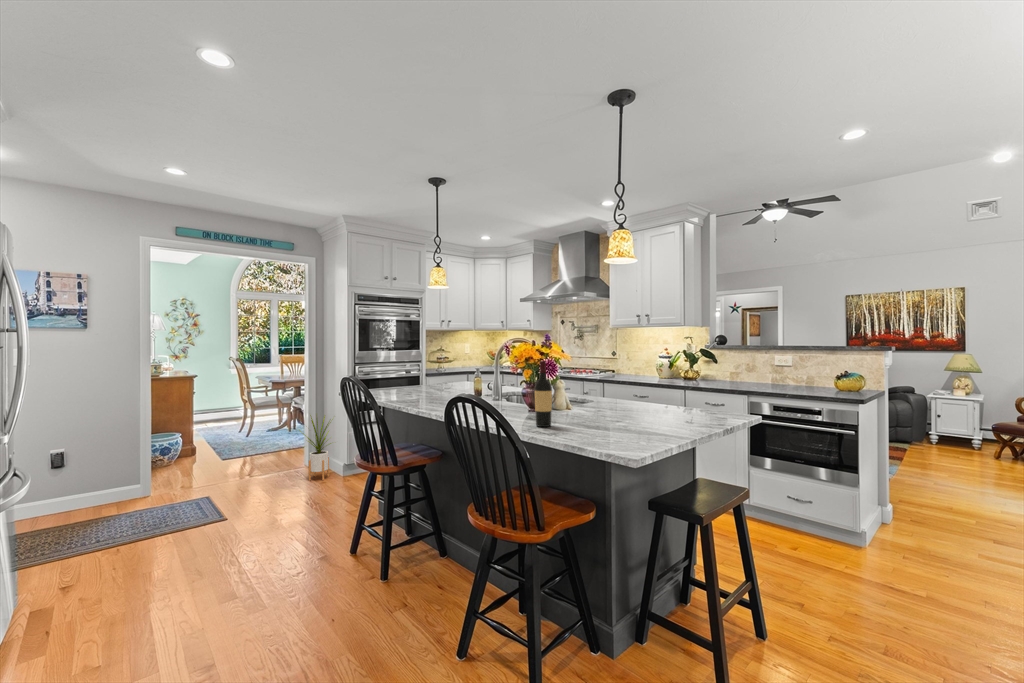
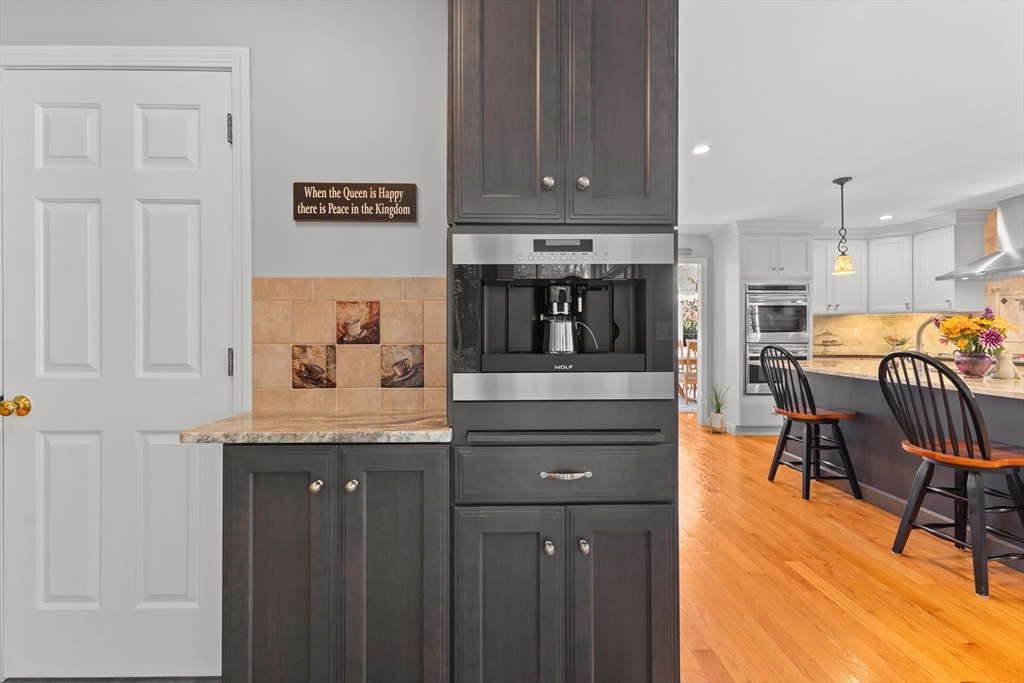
wine bottle: present [535,361,552,427] -> none [976,328,998,386]

